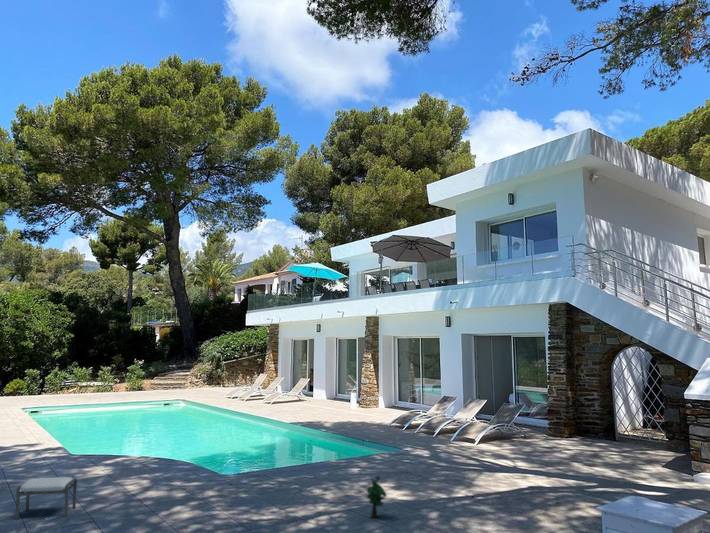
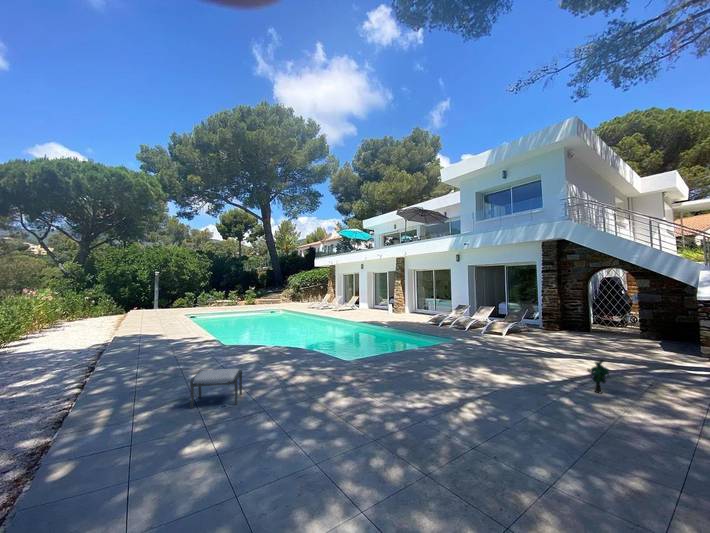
decorative plant: present [366,477,387,518] -> present [587,359,609,393]

